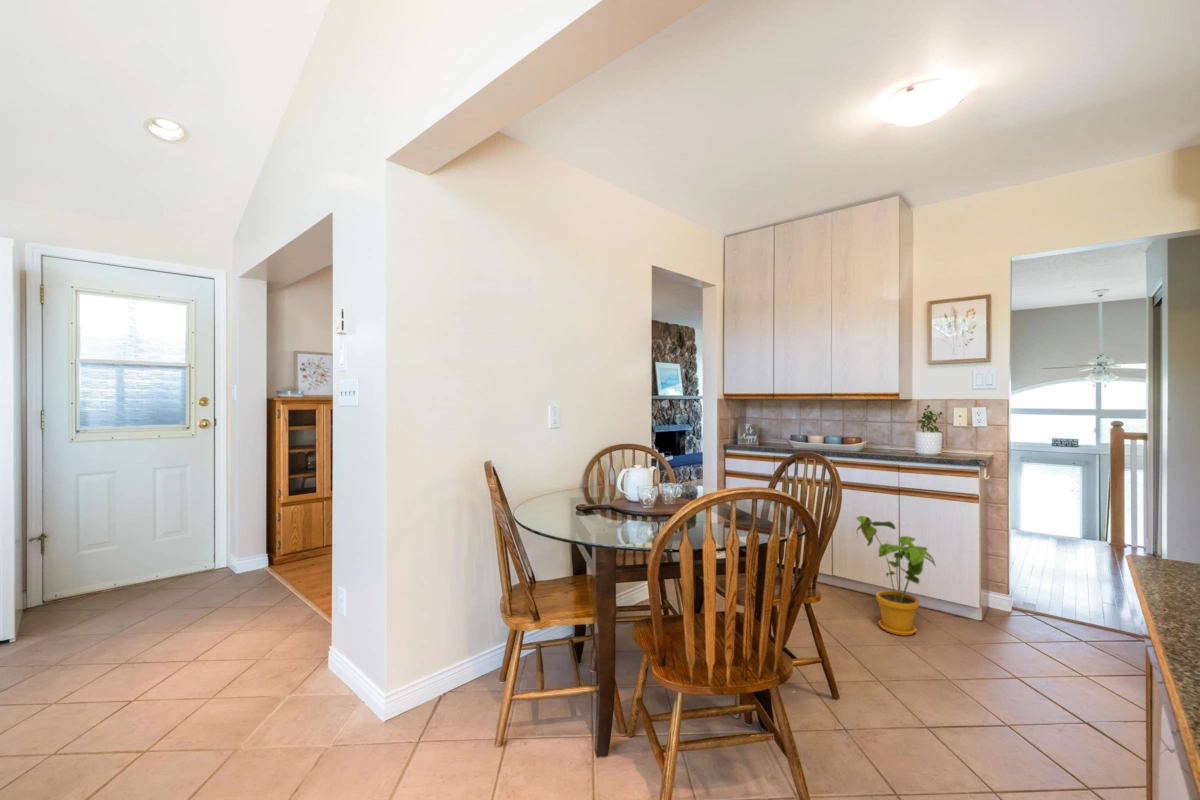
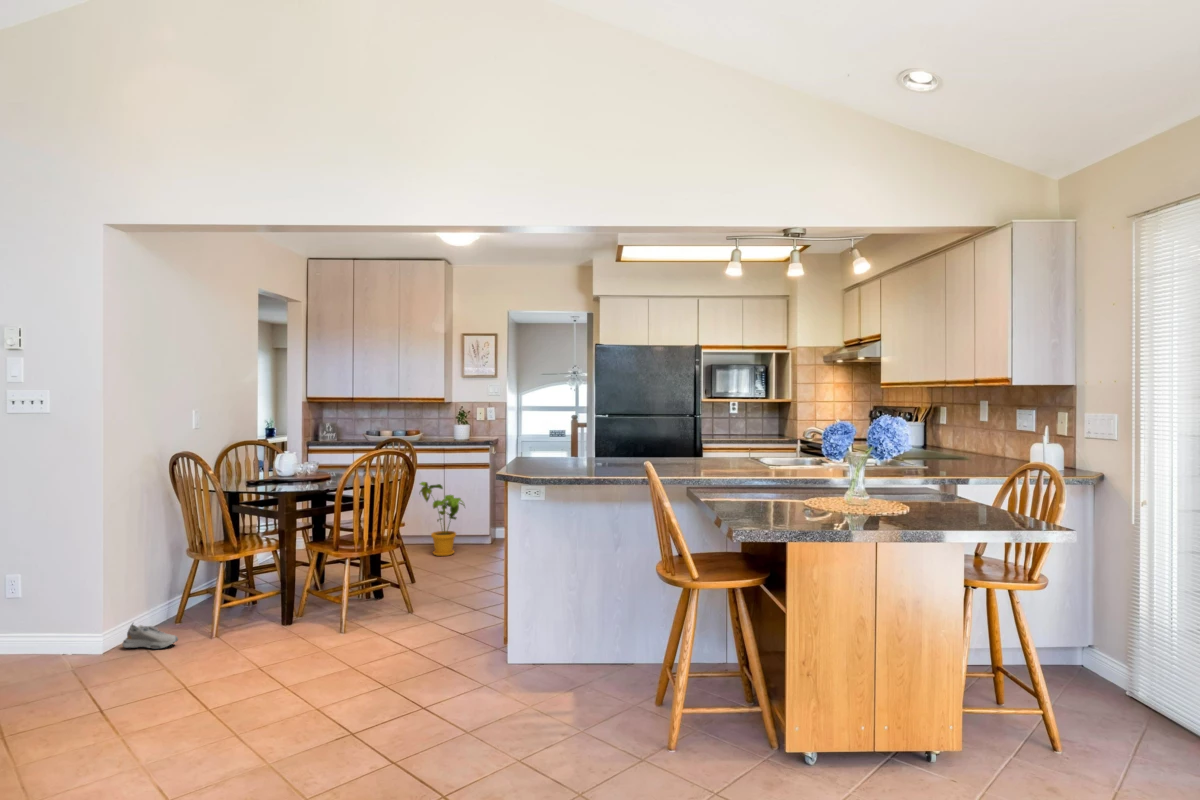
shoe: none [414,682,464,737] -> present [122,624,178,649]

